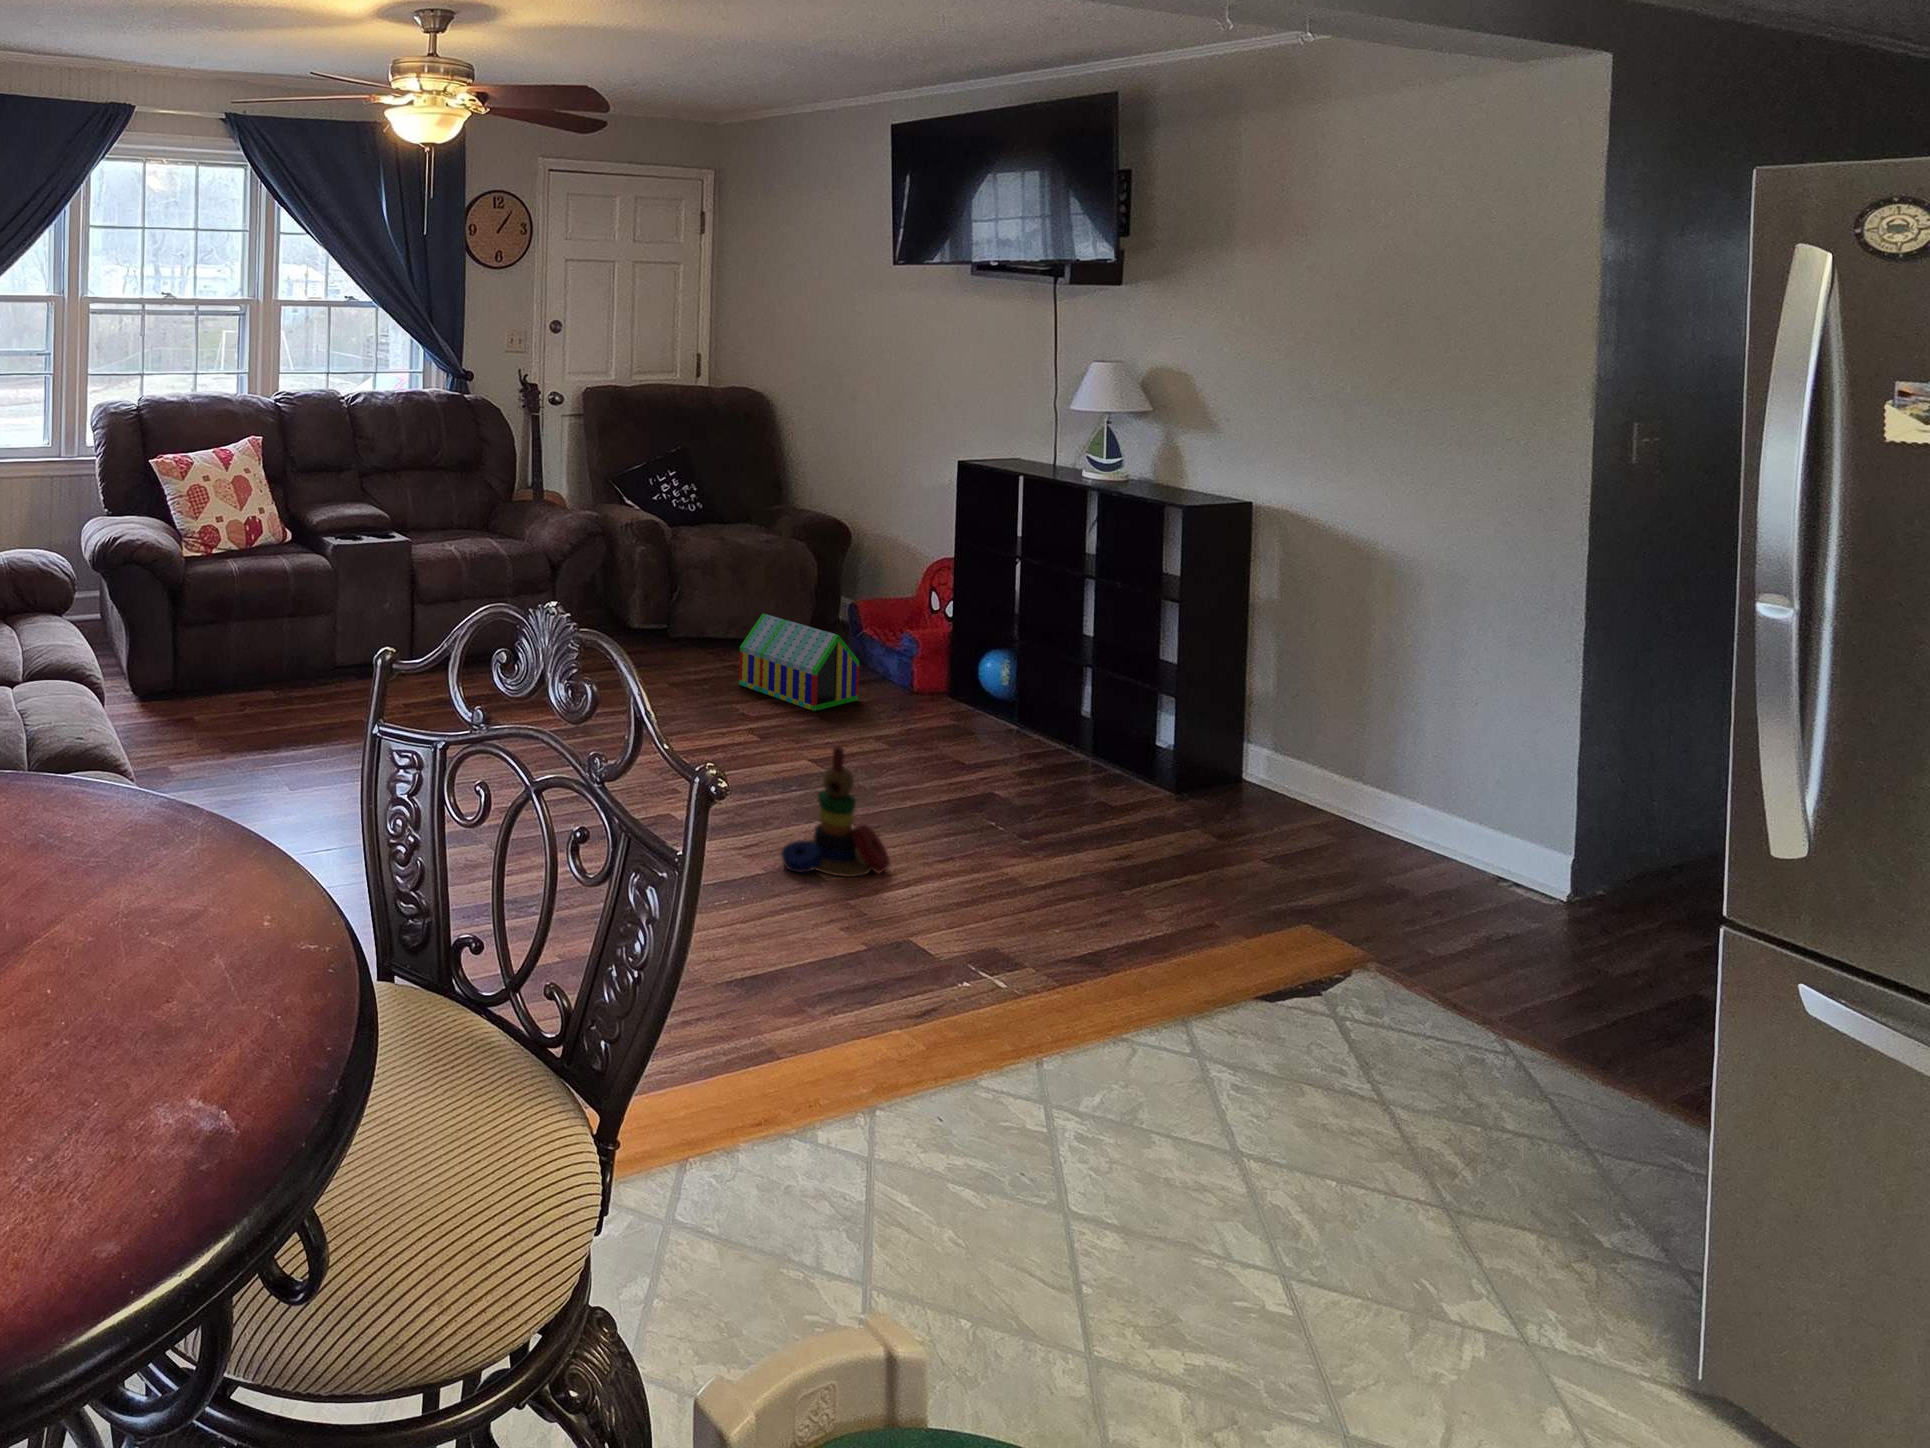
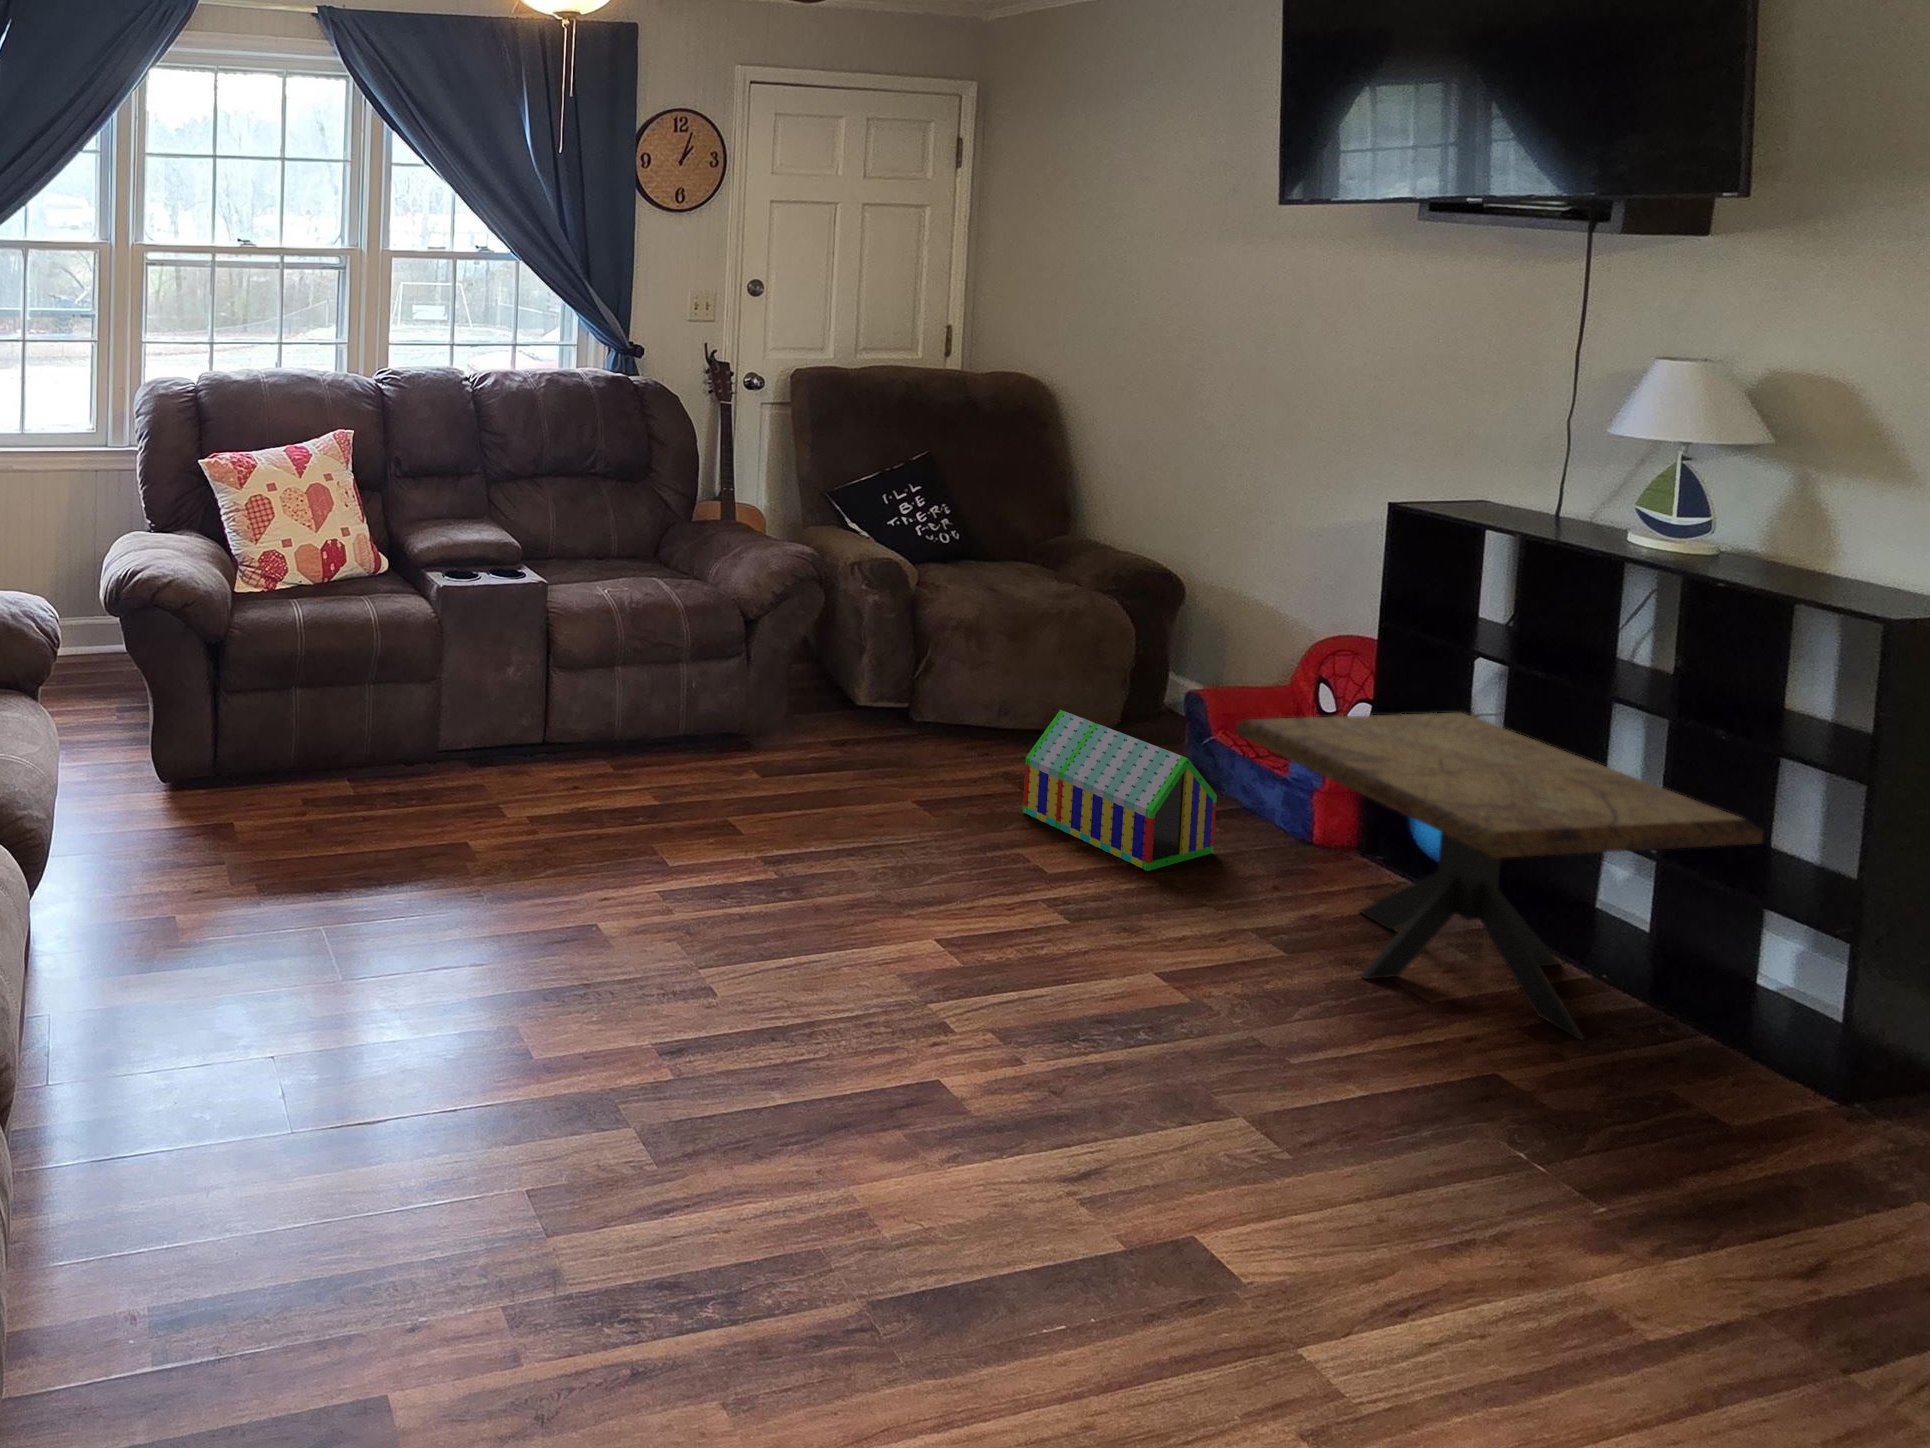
side table: none [862,594,1143,776] -> present [1236,713,1763,1040]
stacking toy: present [781,746,890,877] -> none [1150,1032,1359,1276]

